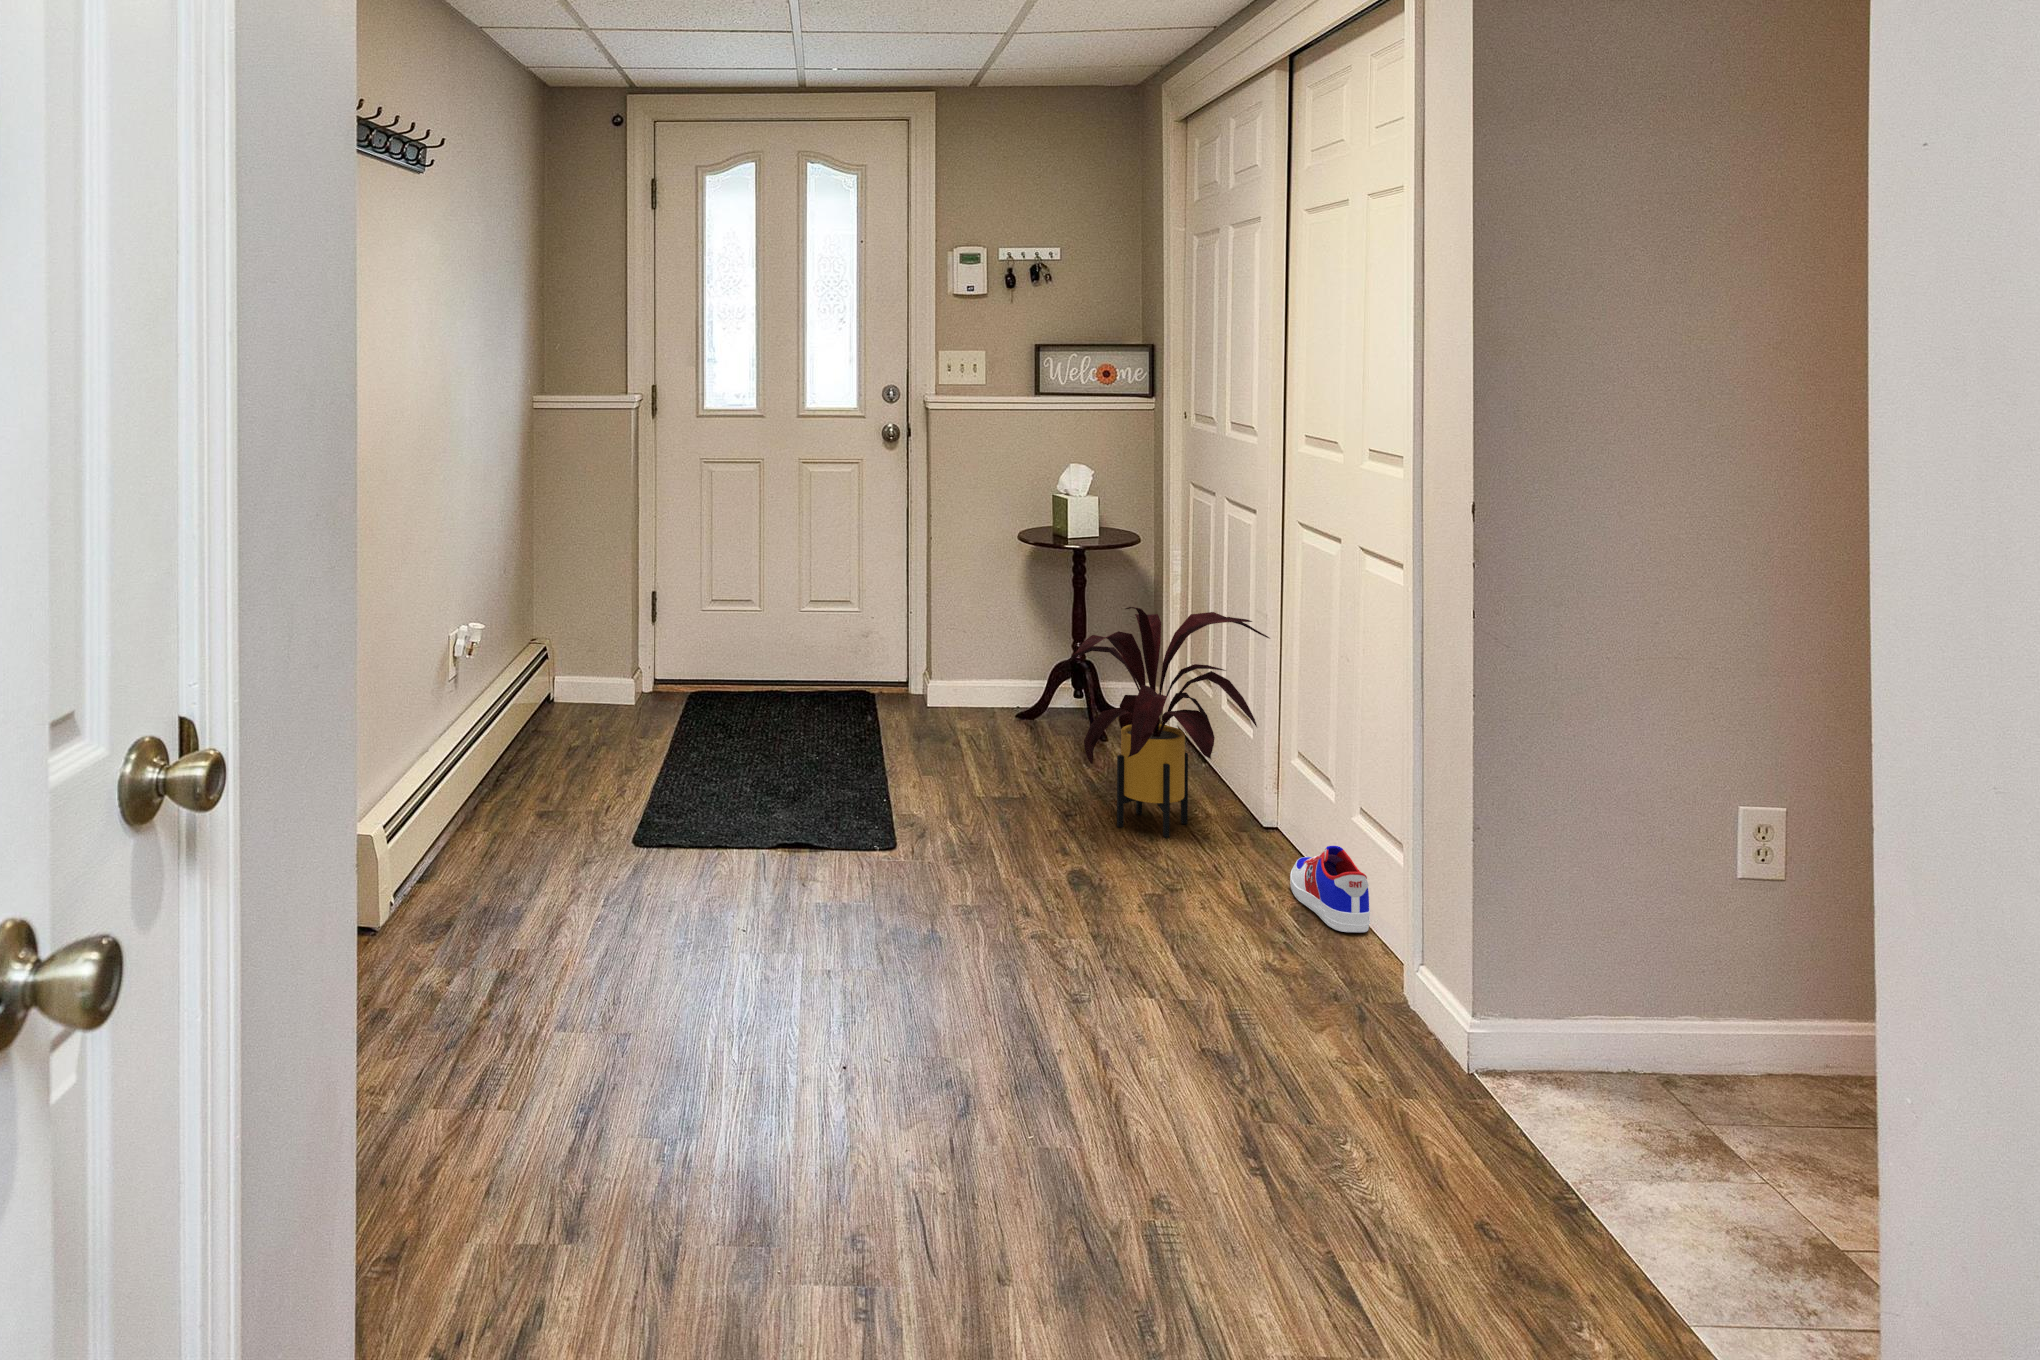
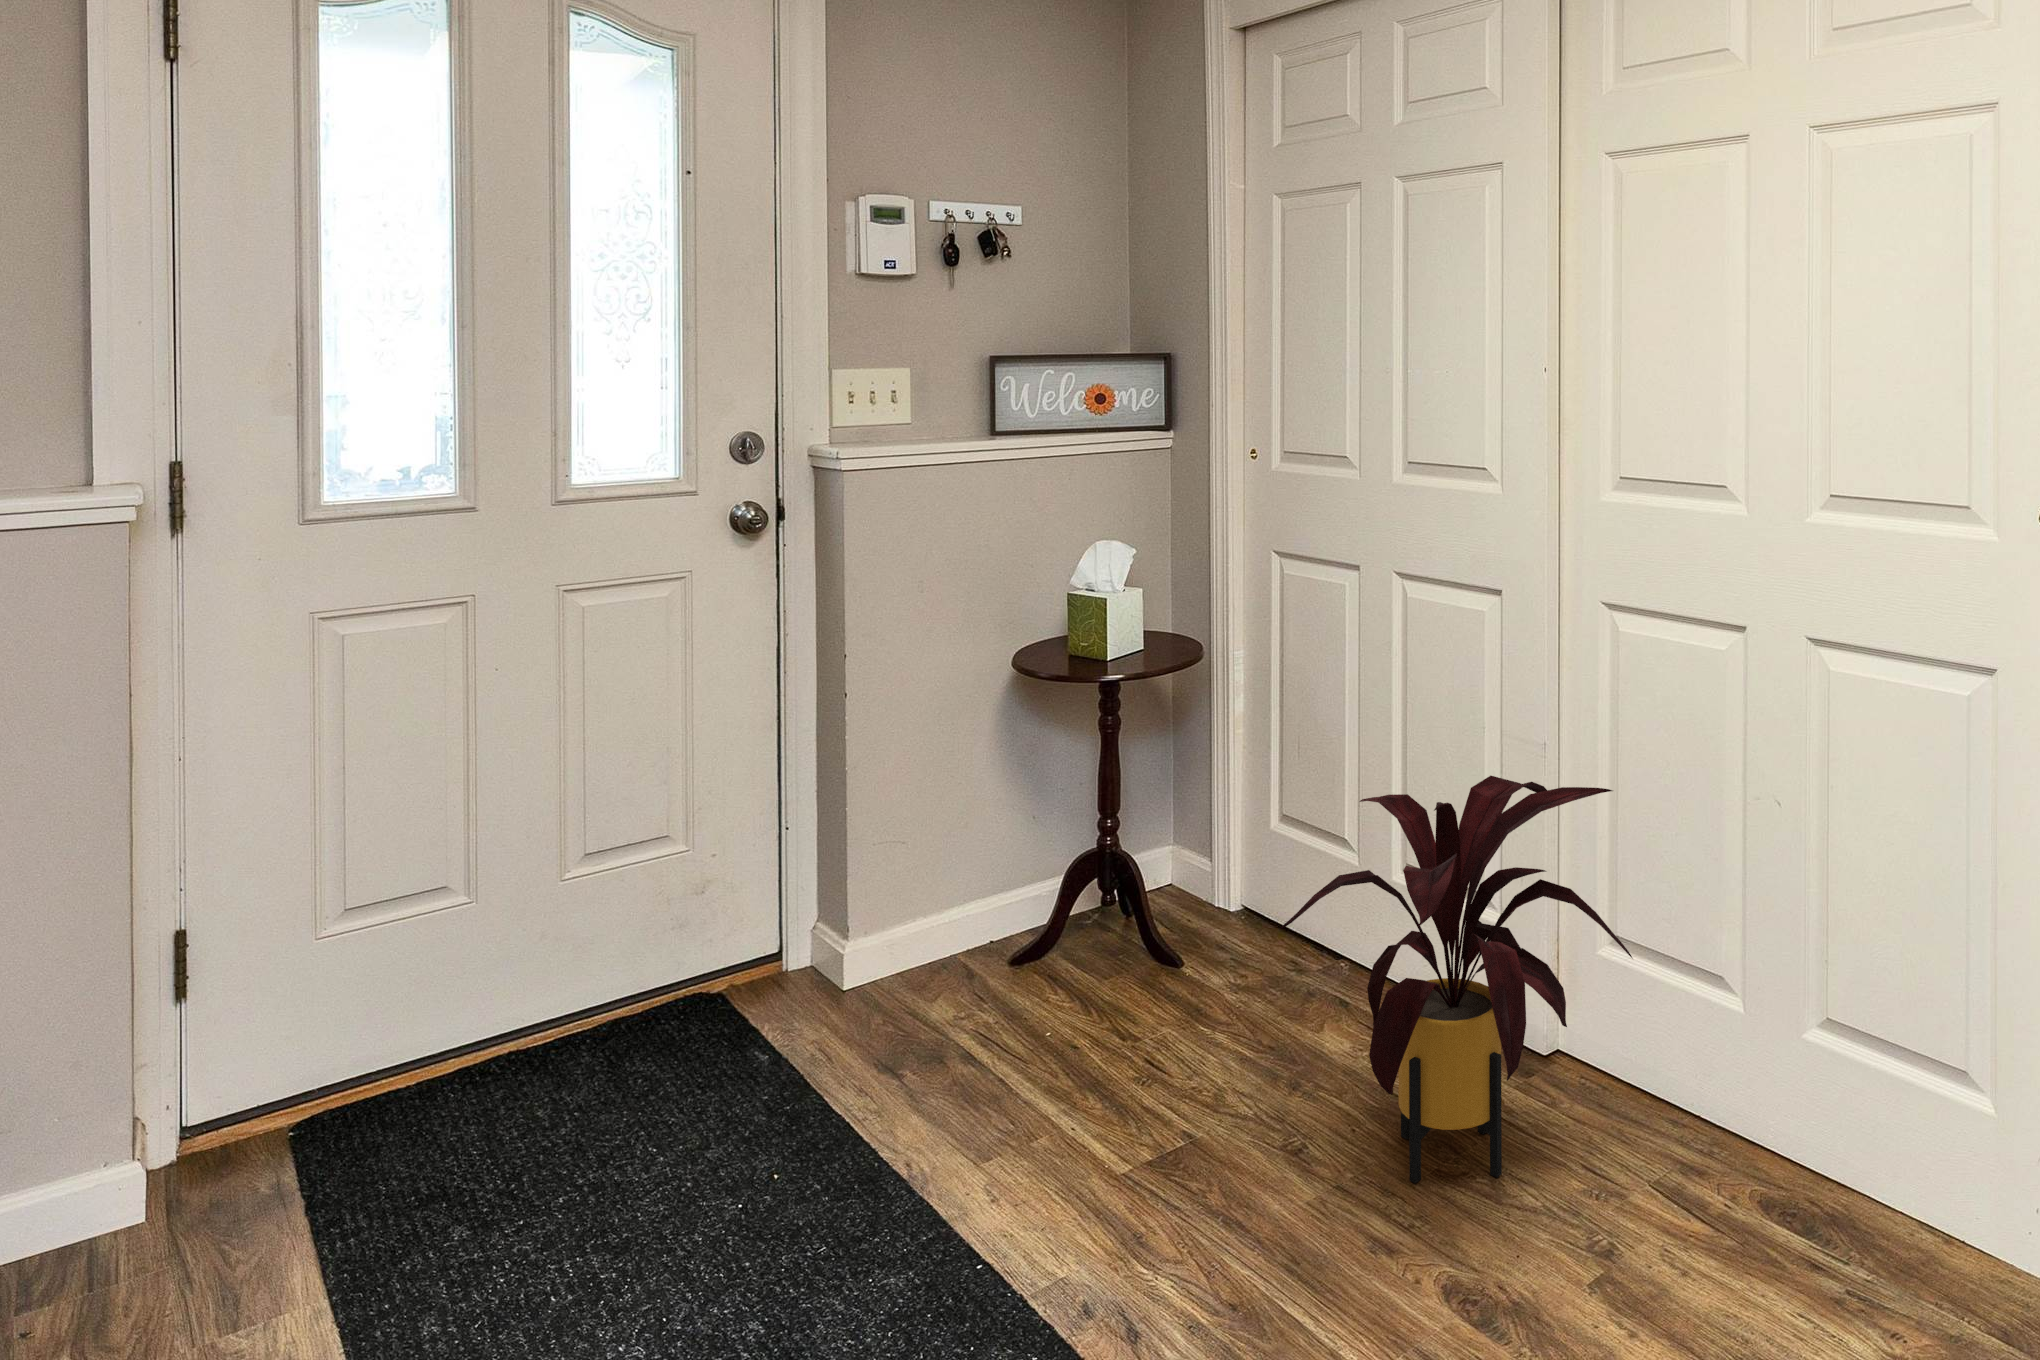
sneaker: present [1290,846,1370,932] -> none [1745,1140,1947,1287]

